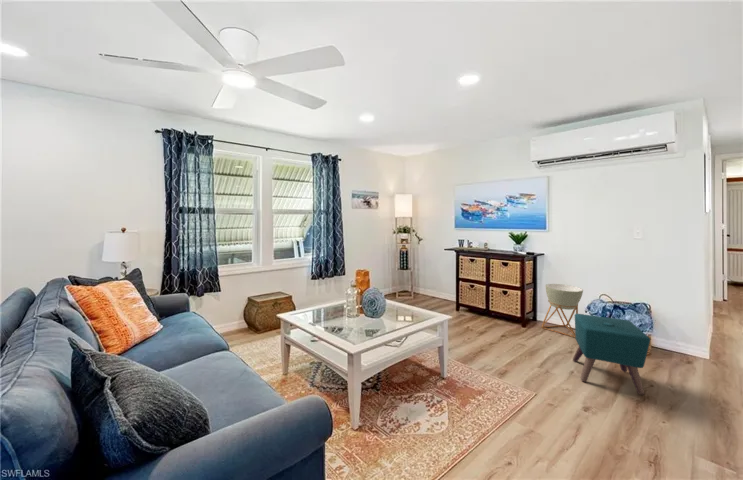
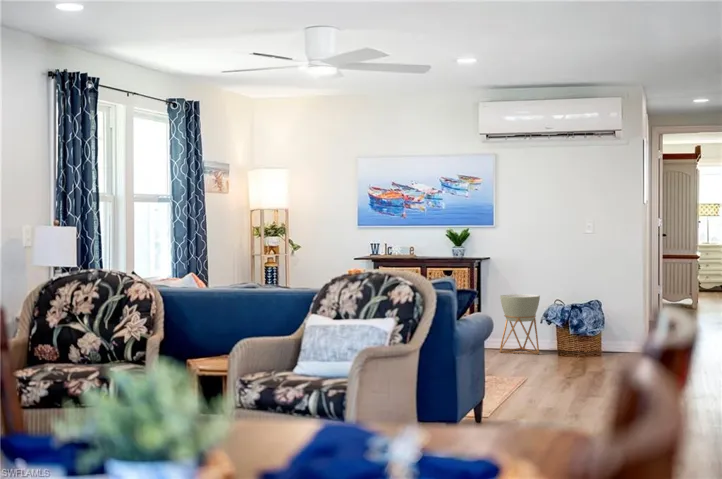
ottoman: present [573,314,650,395] -> none [543,310,605,372]

